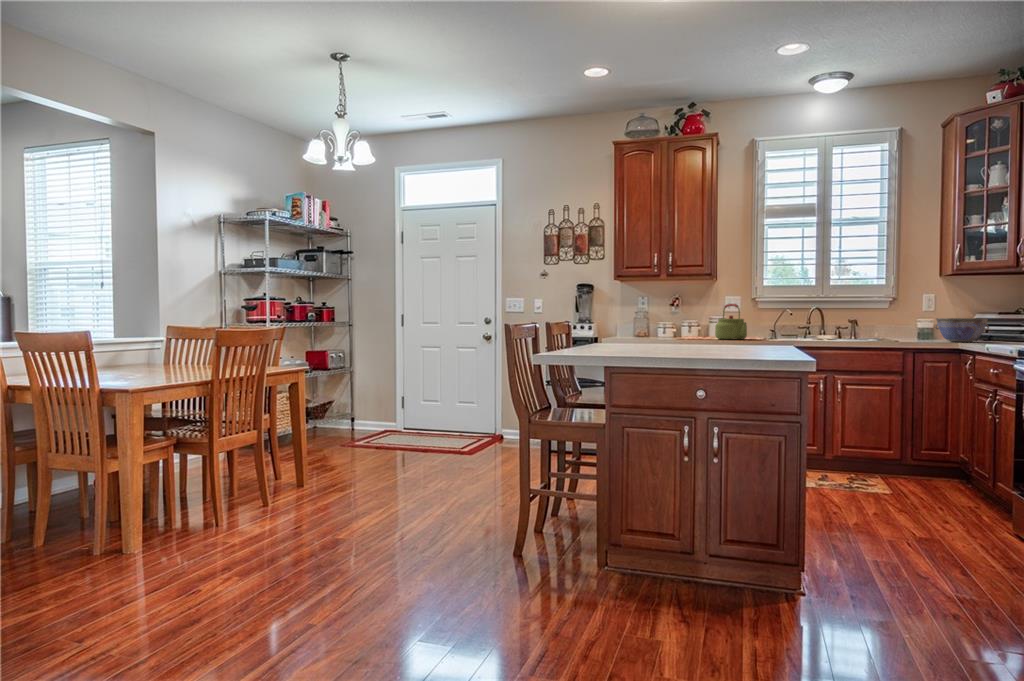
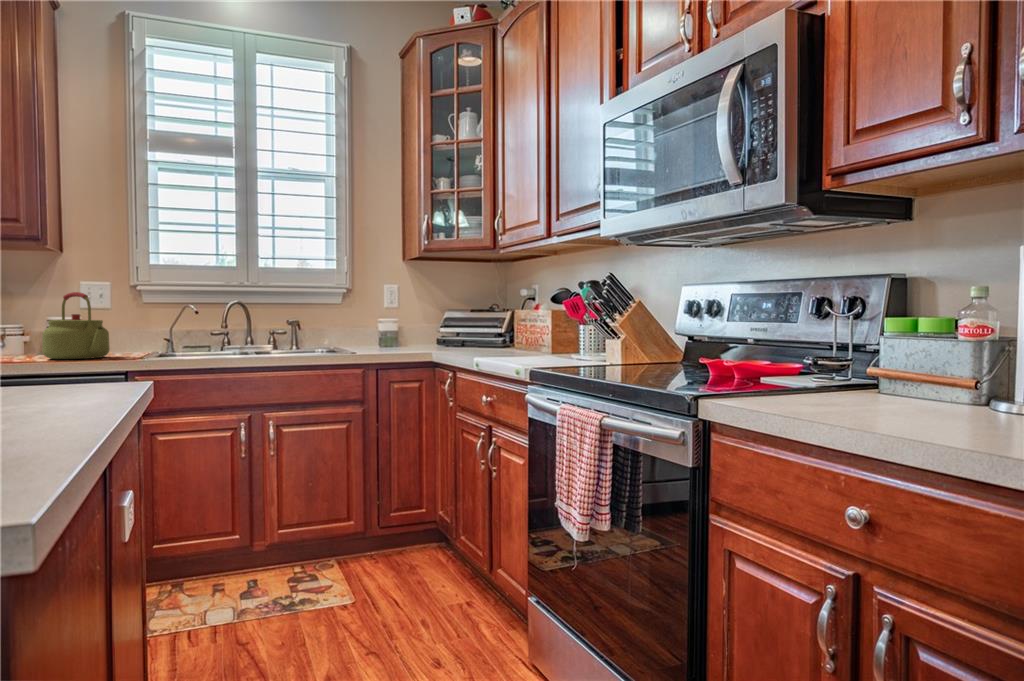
bowl: present [935,318,989,342] -> none [403,318,469,352]

